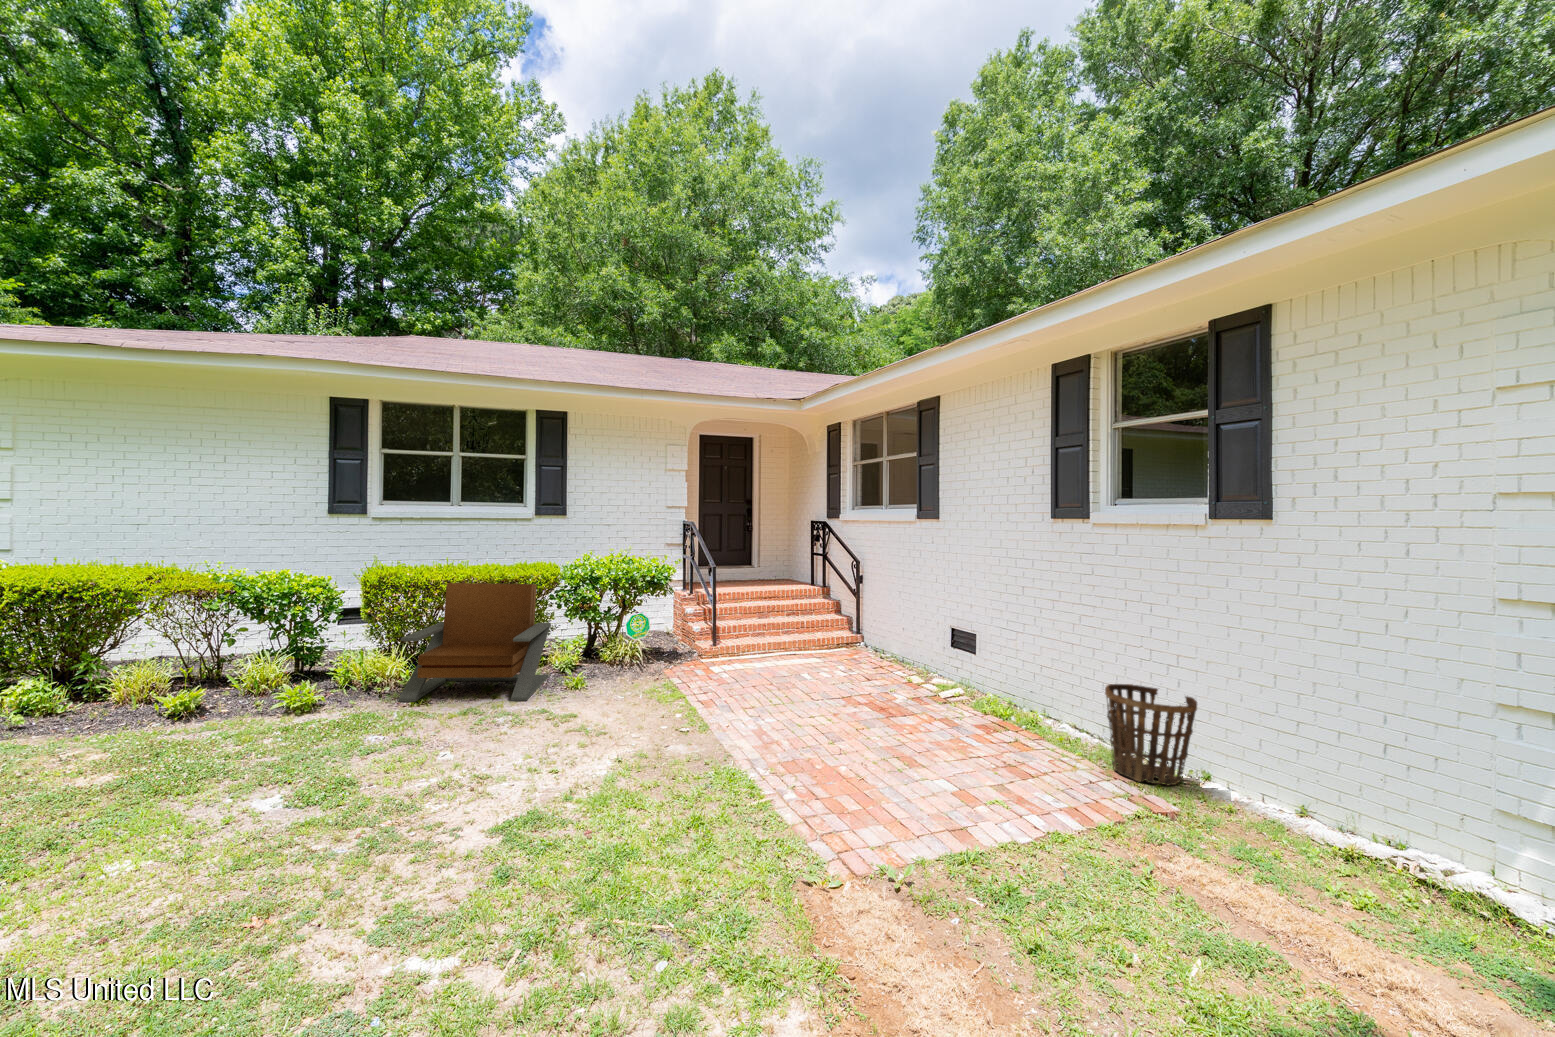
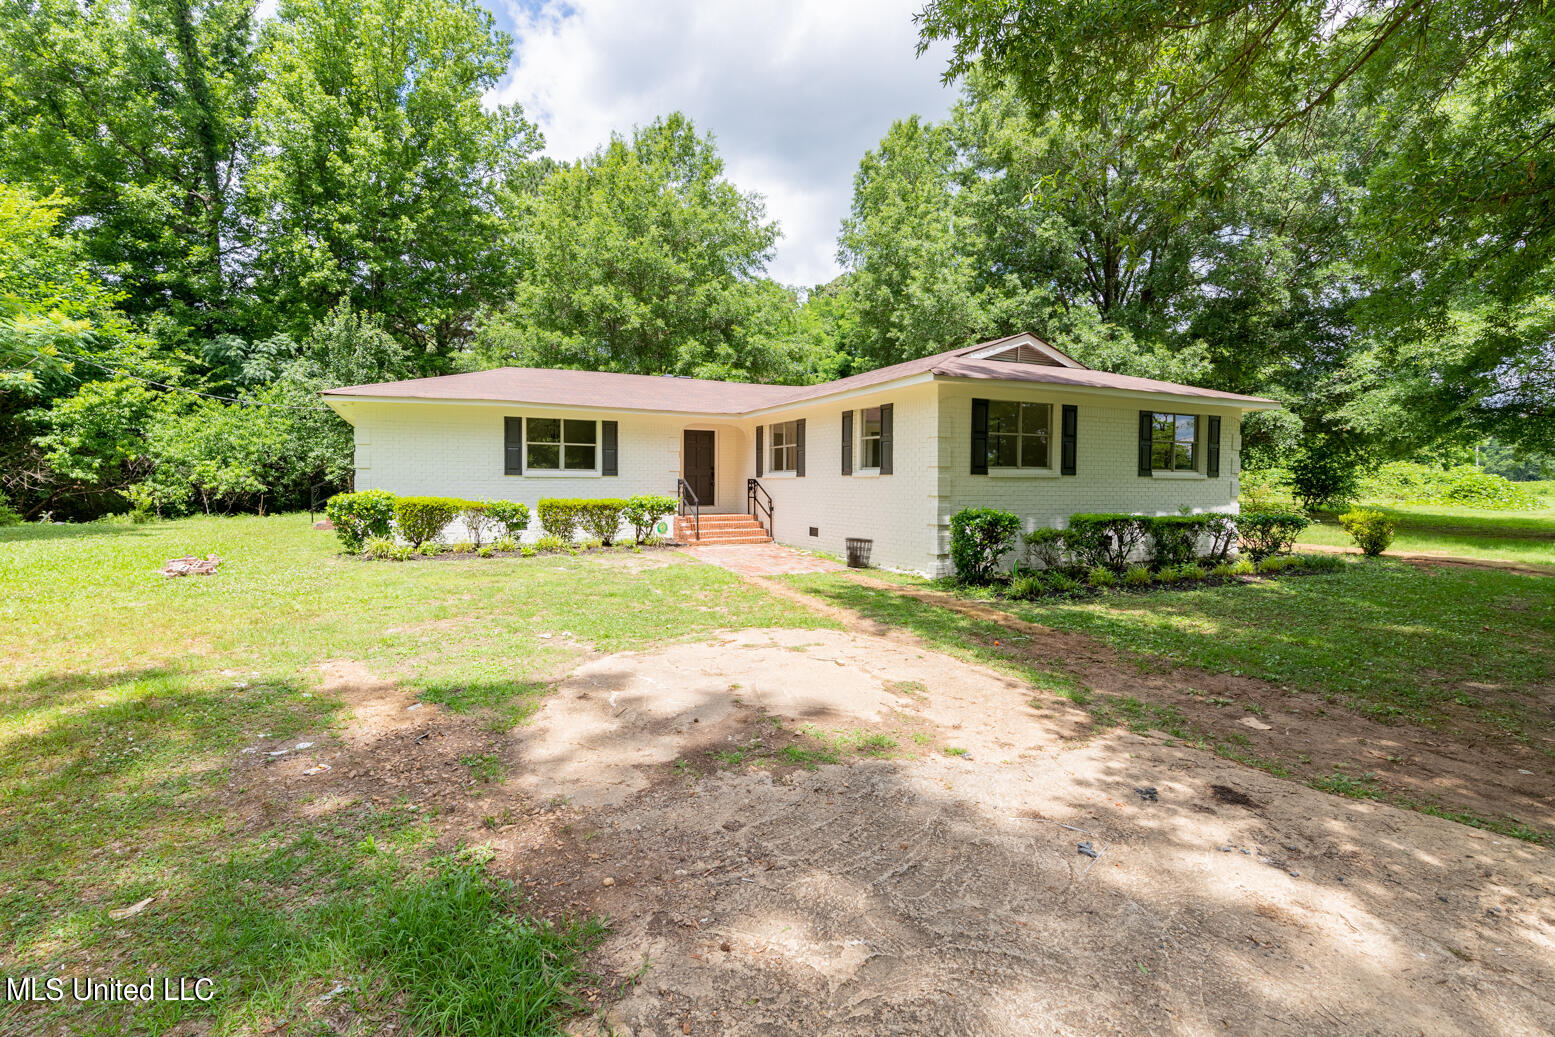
lounge chair: present [399,583,551,702] -> none [573,507,626,554]

